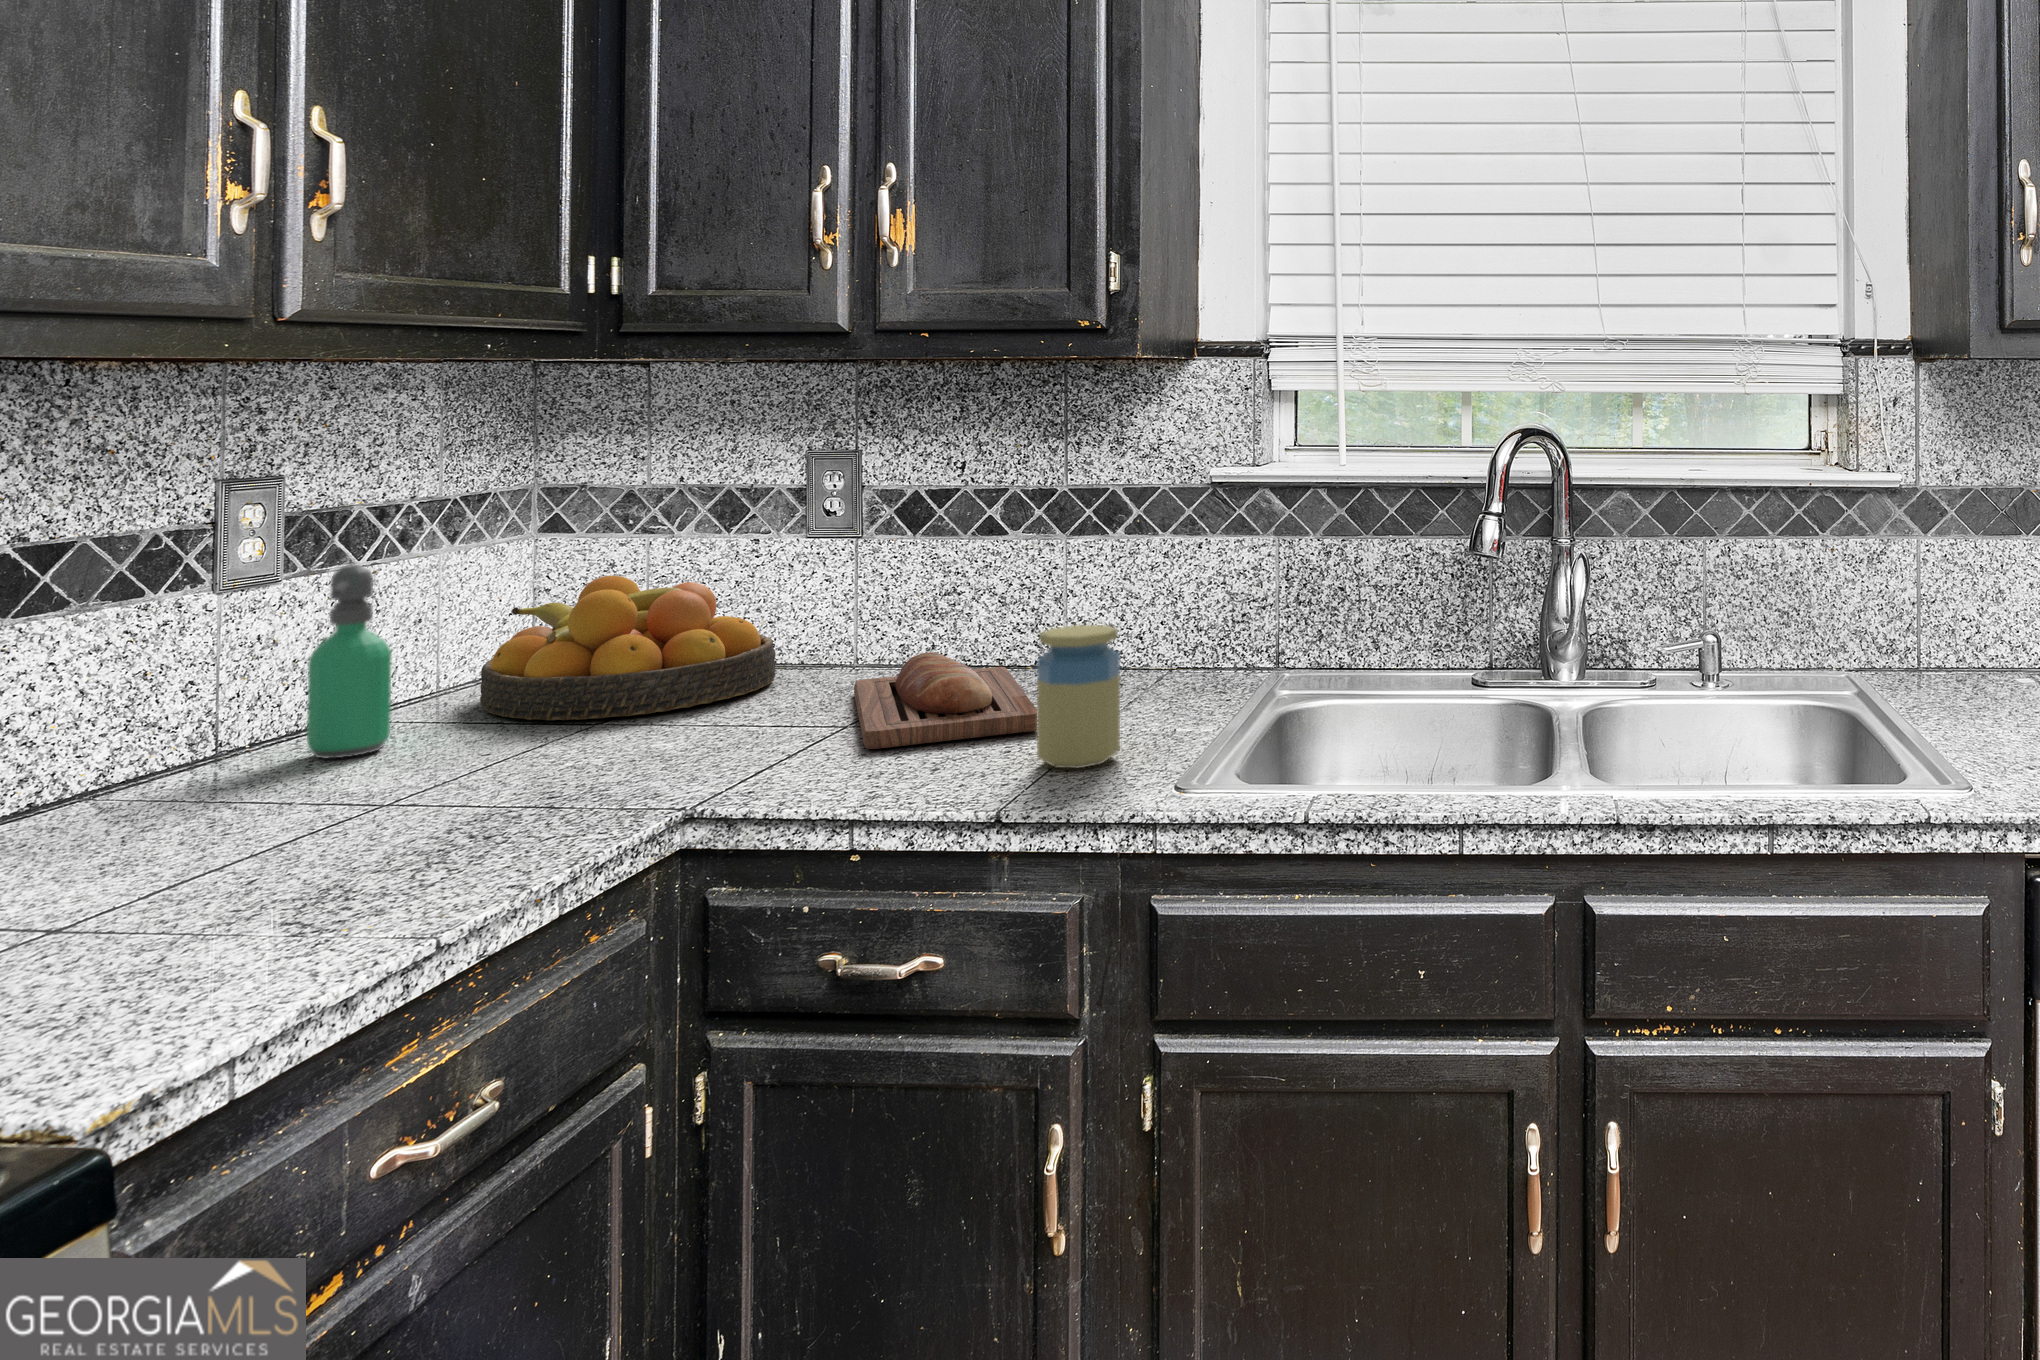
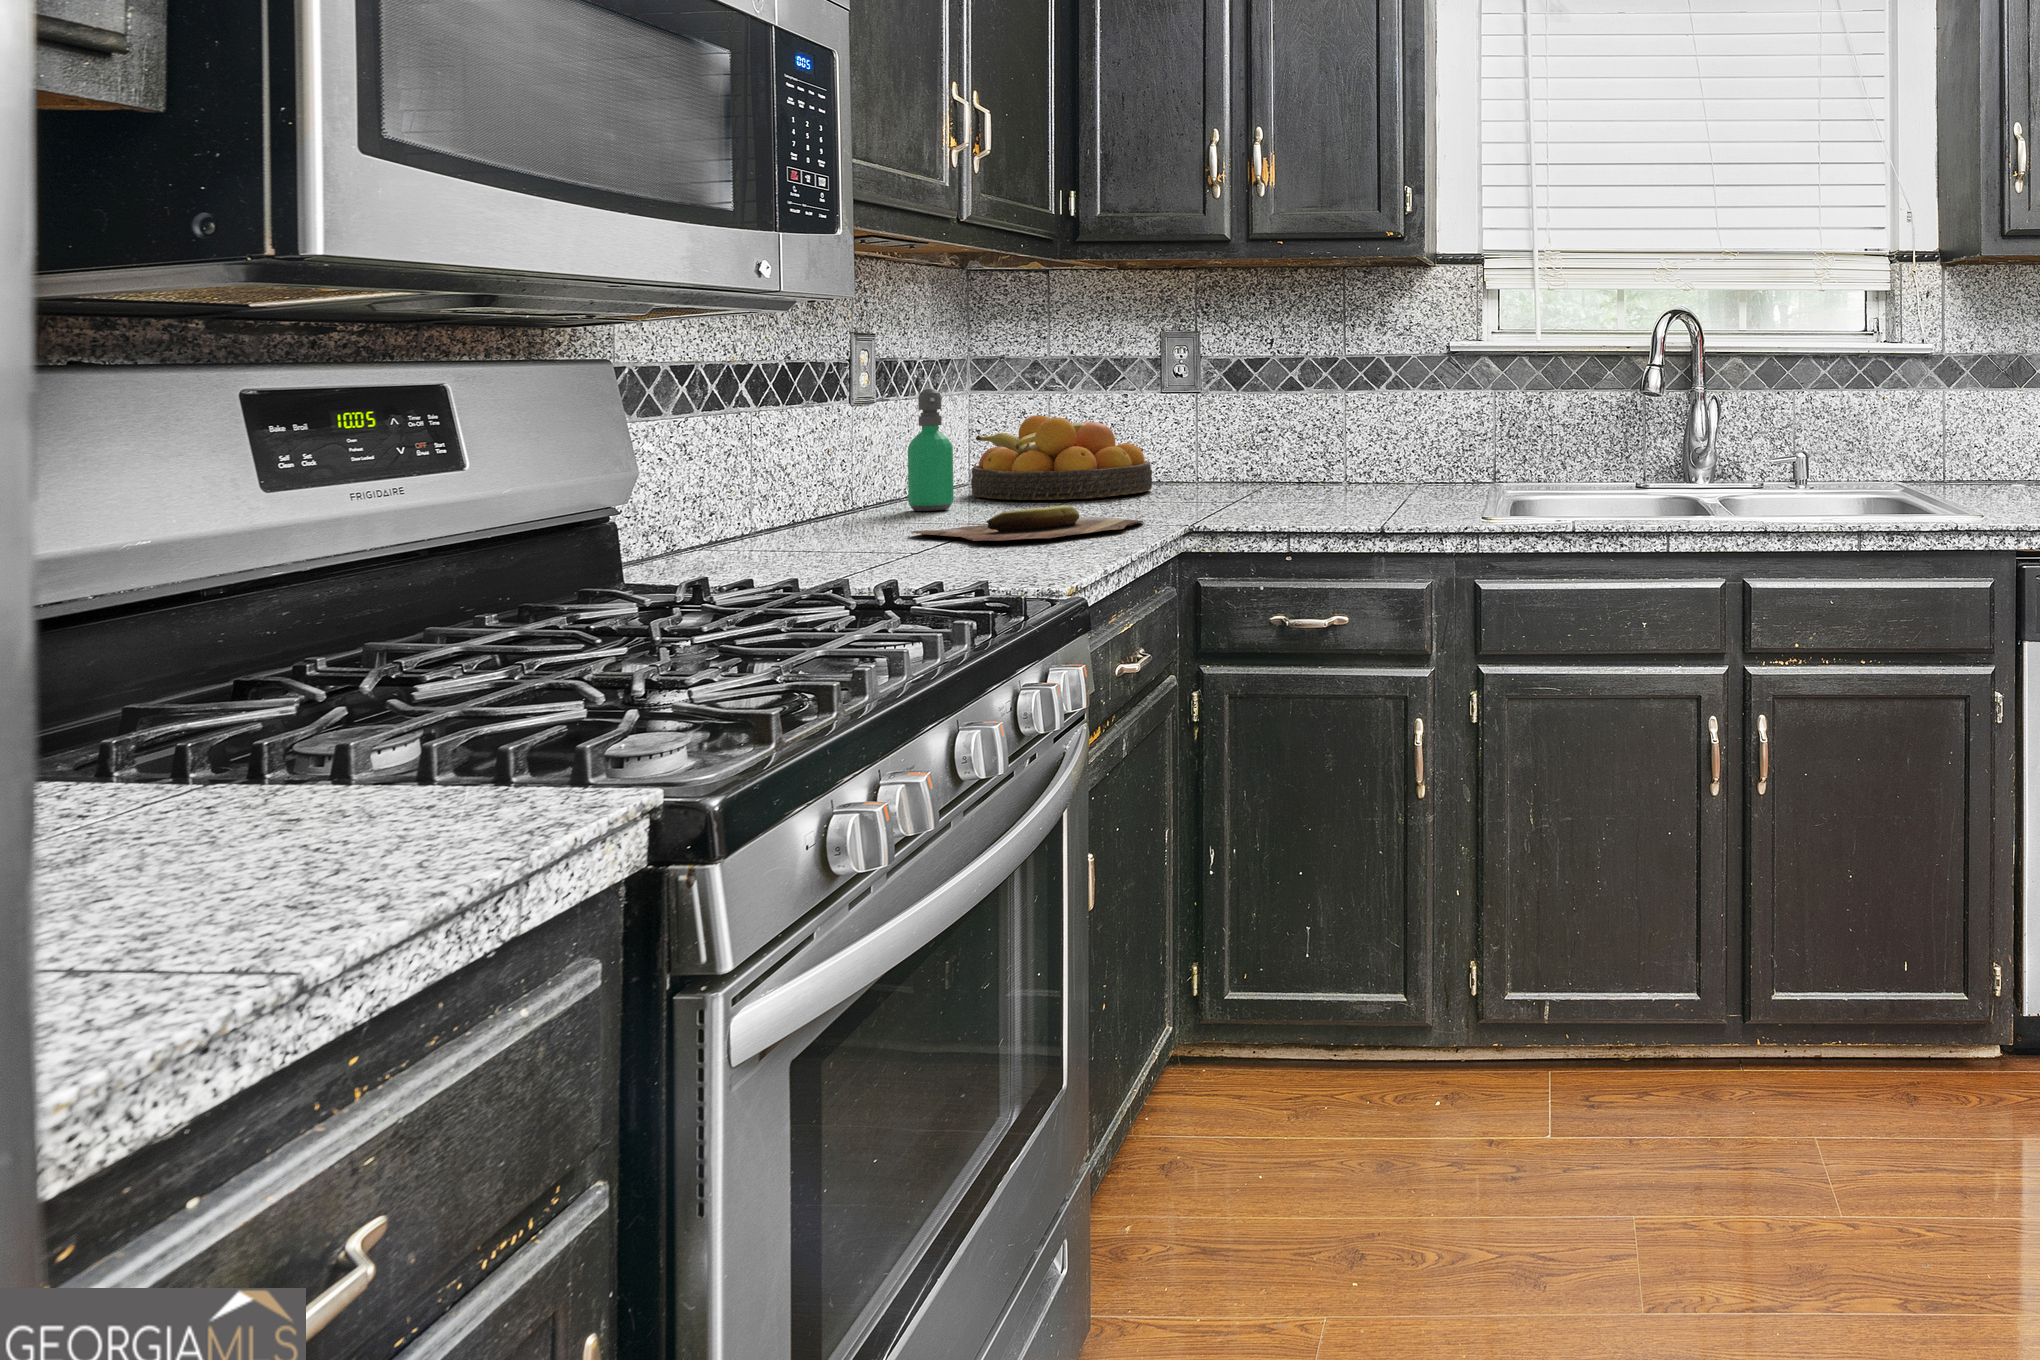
jar: present [1037,625,1120,768] -> none [1383,427,1433,513]
bread loaf: present [854,652,1037,749] -> none [1216,464,1367,508]
cutting board: none [136,784,613,903] -> present [911,505,1143,541]

